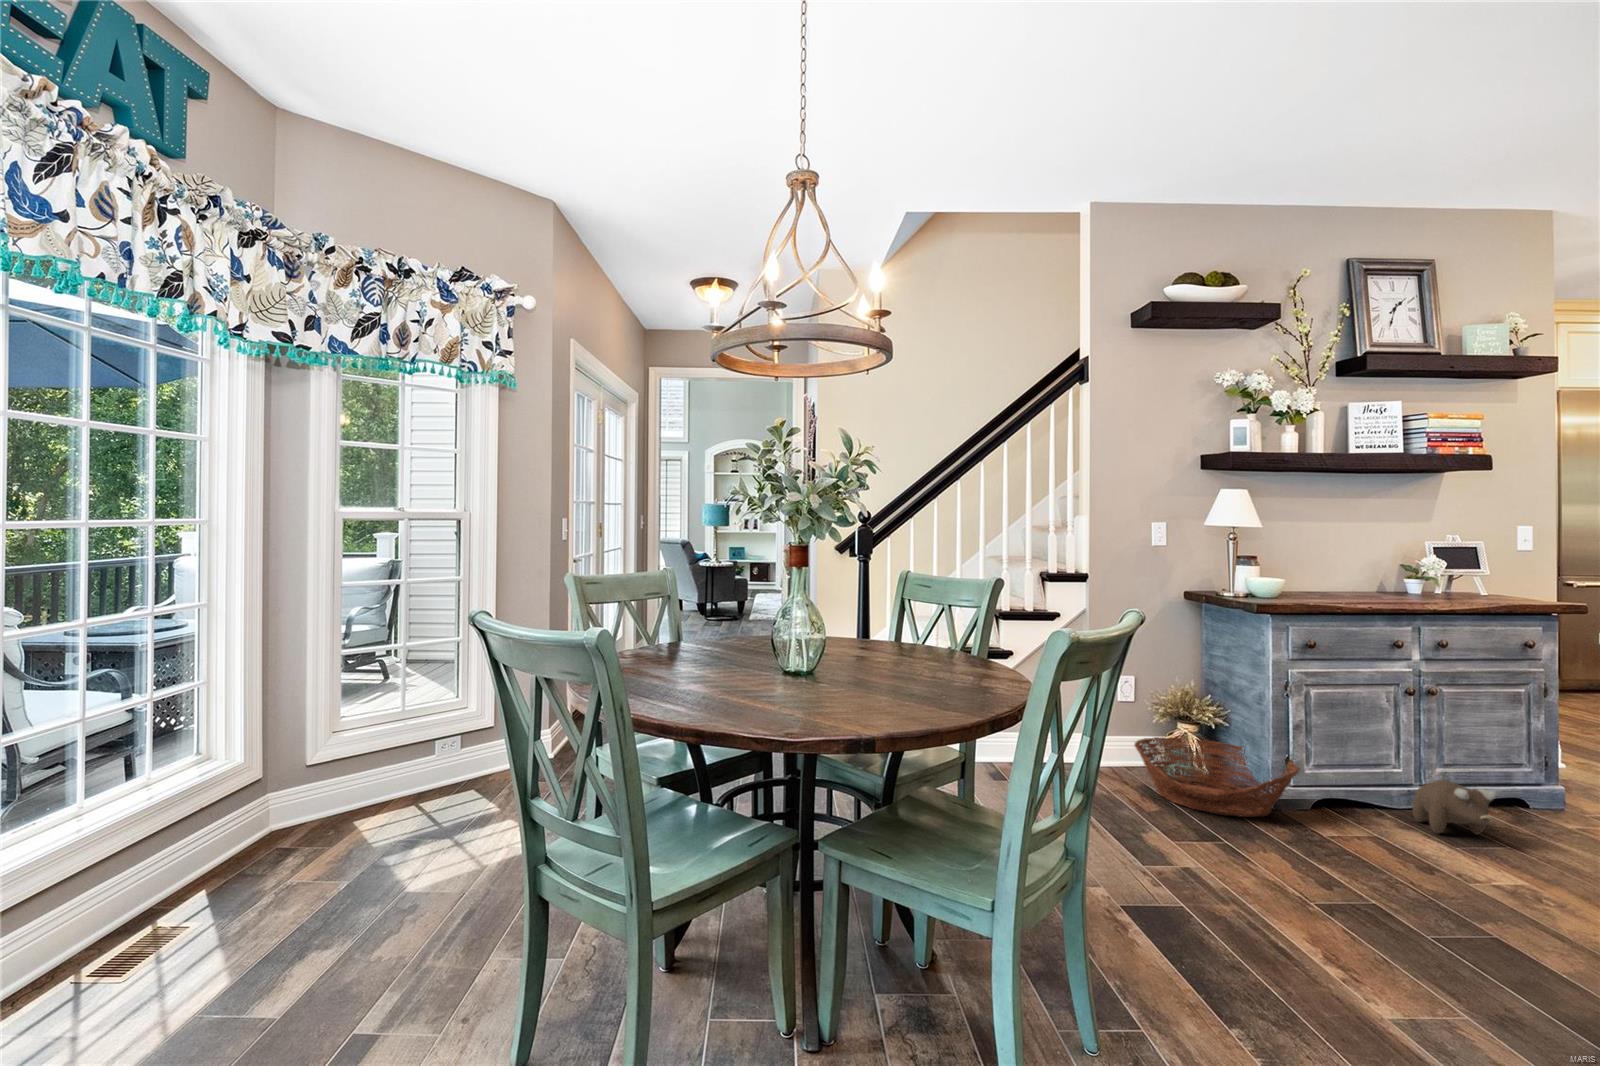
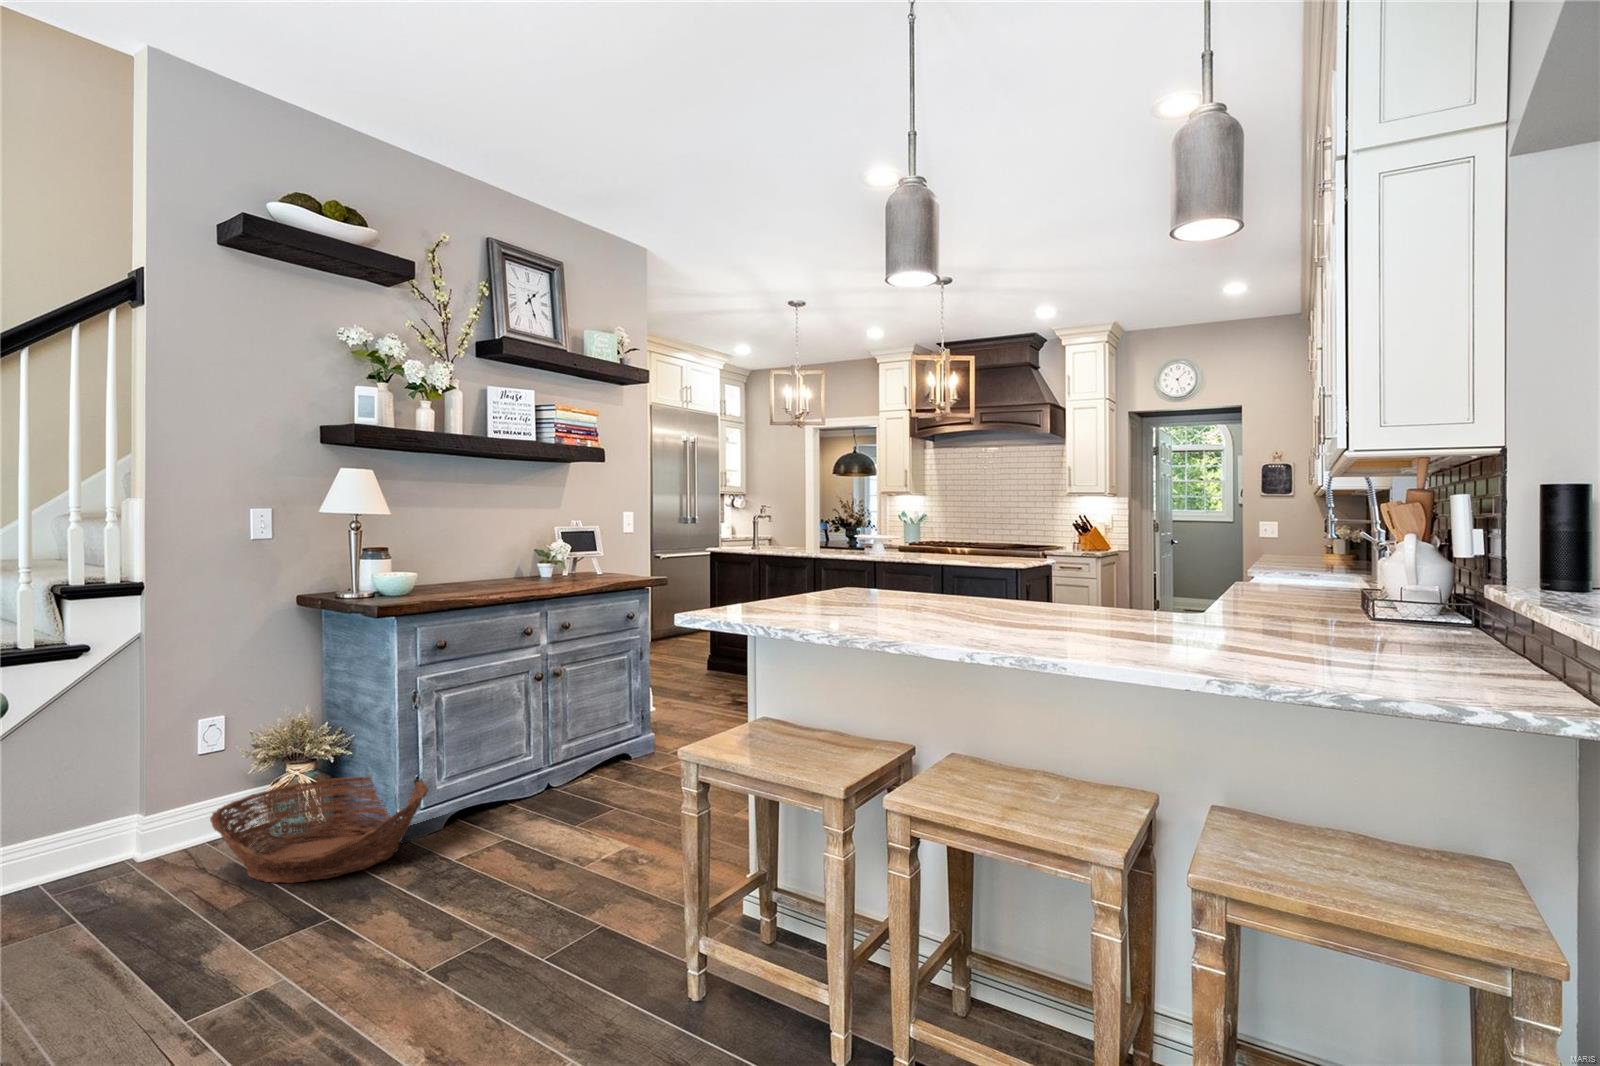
plush toy: present [1413,780,1496,835] -> none [540,758,604,815]

